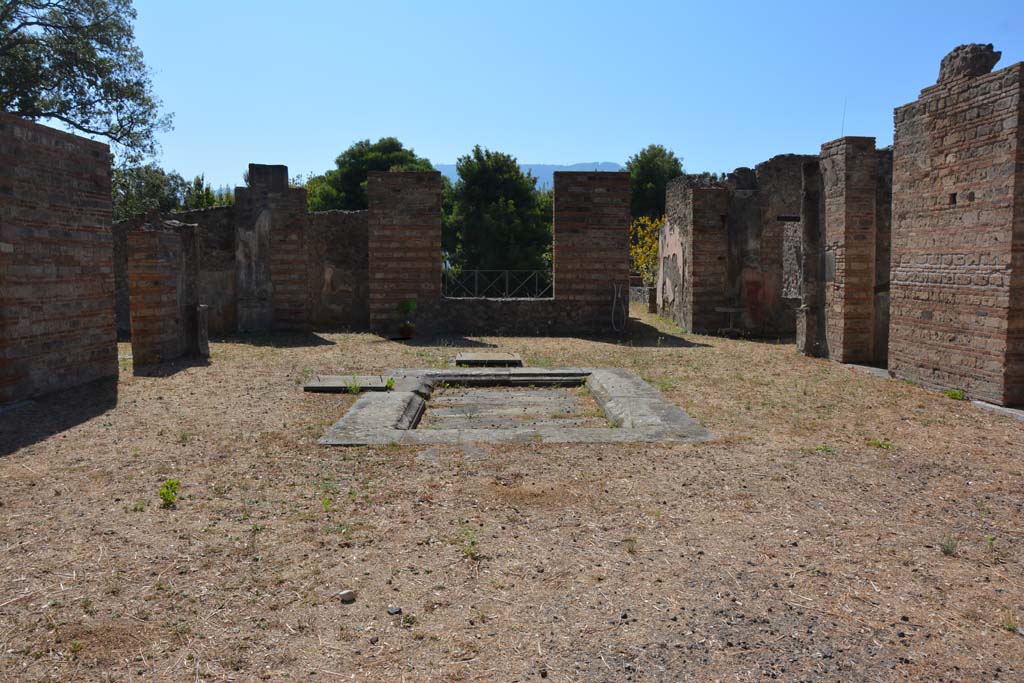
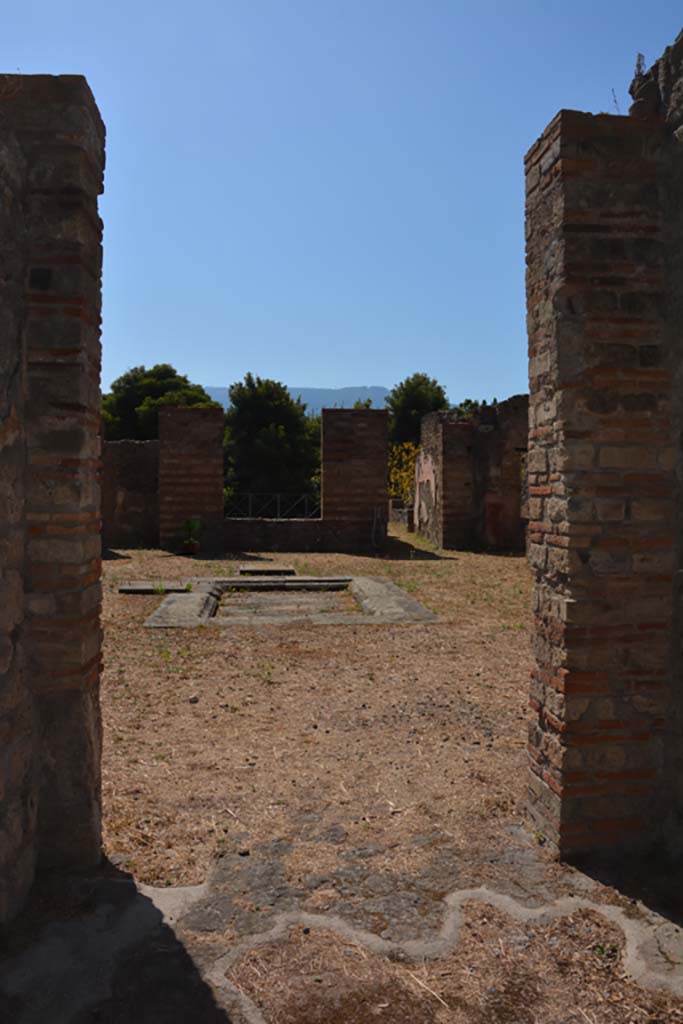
stool: present [716,305,749,338] -> none [462,525,491,553]

